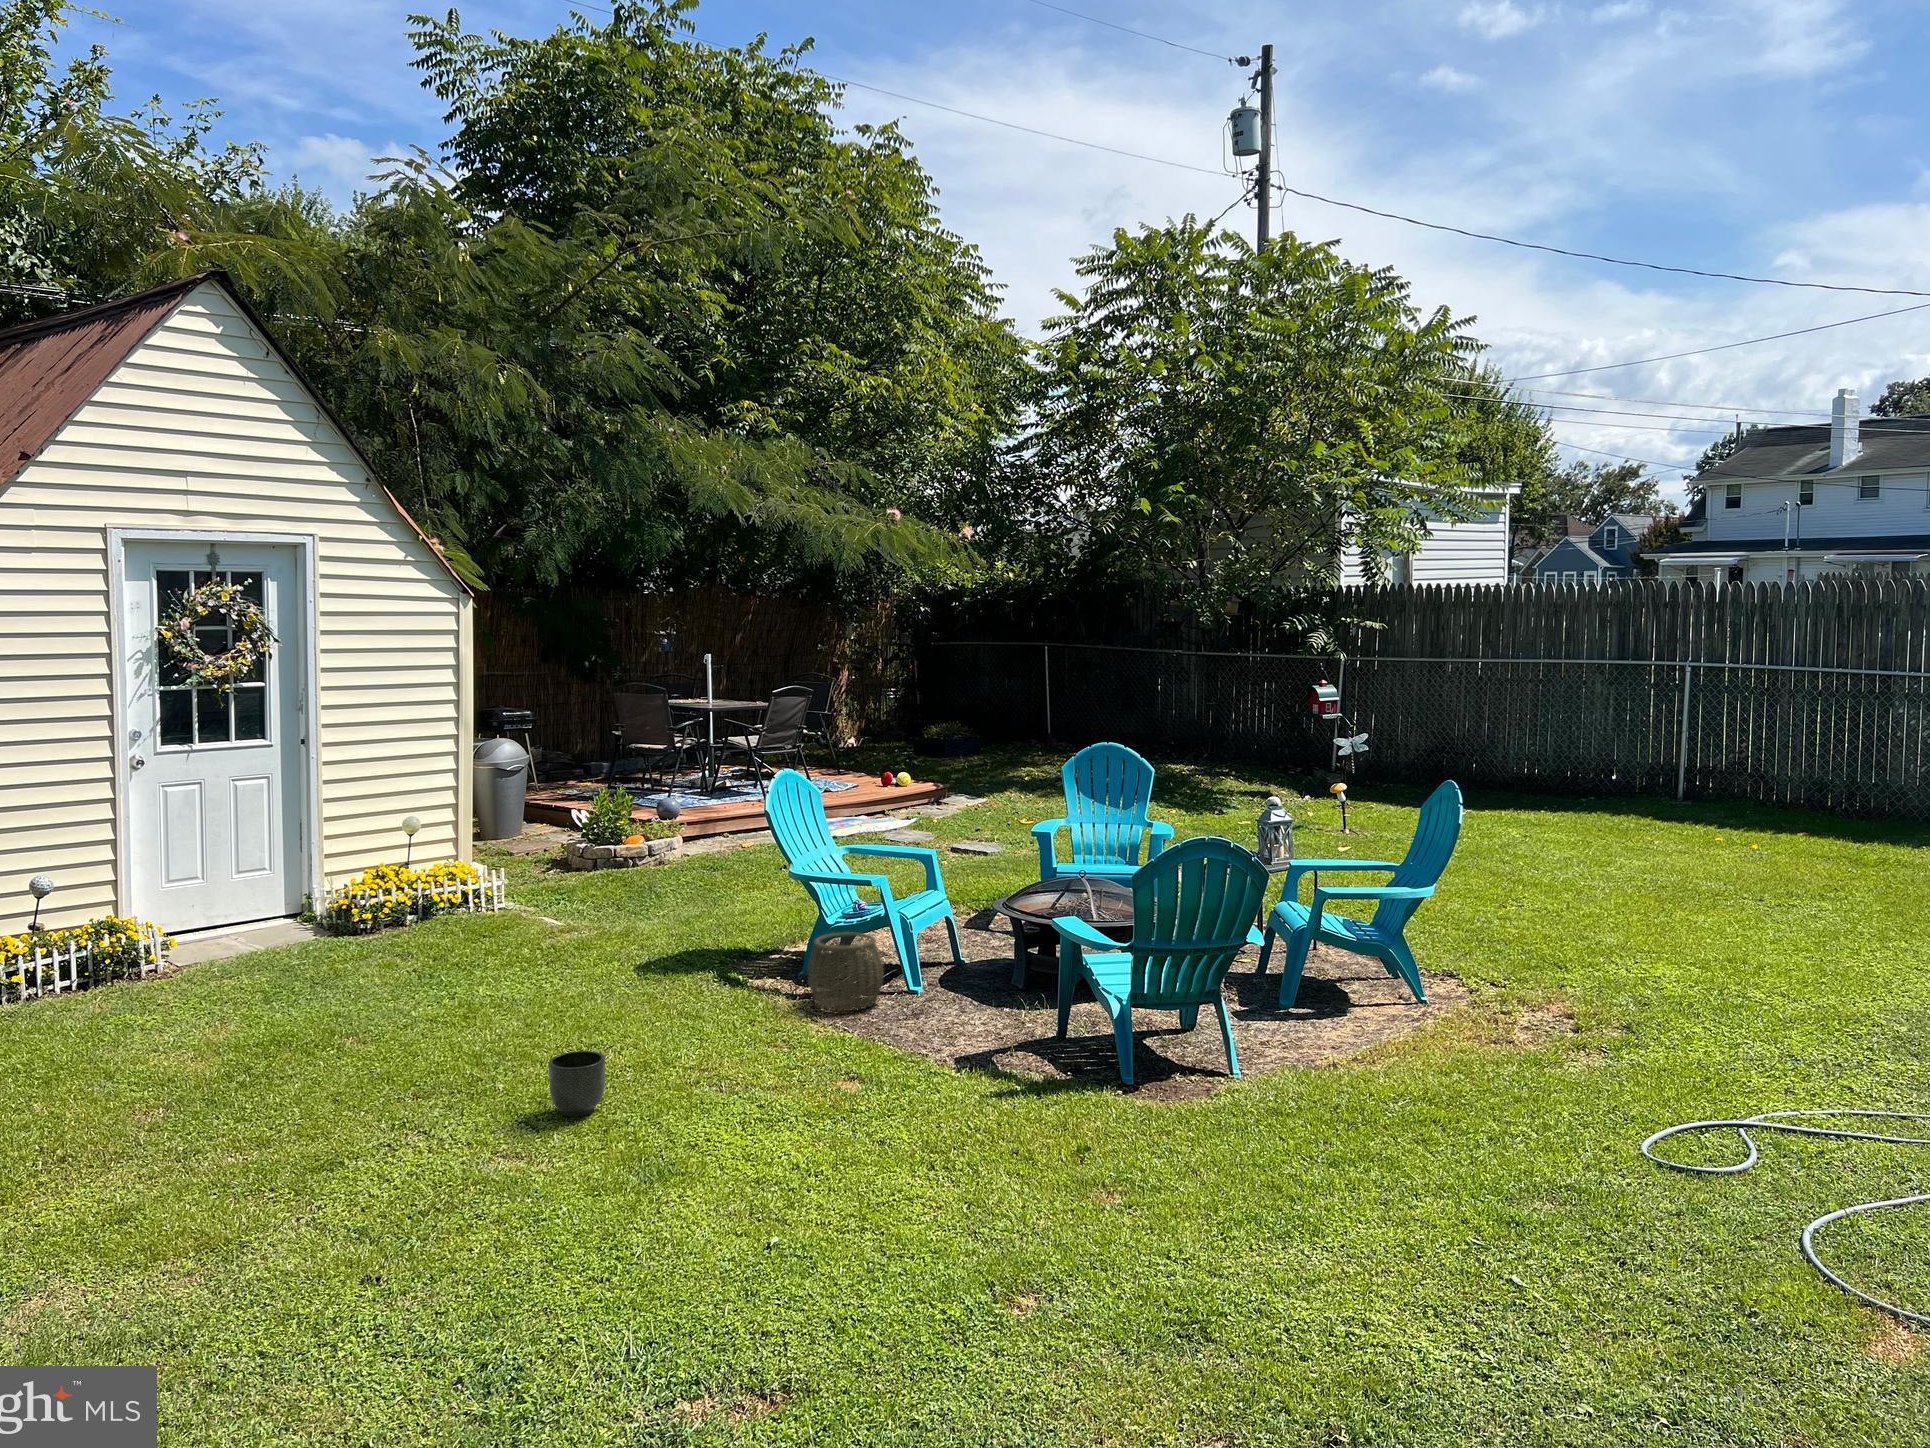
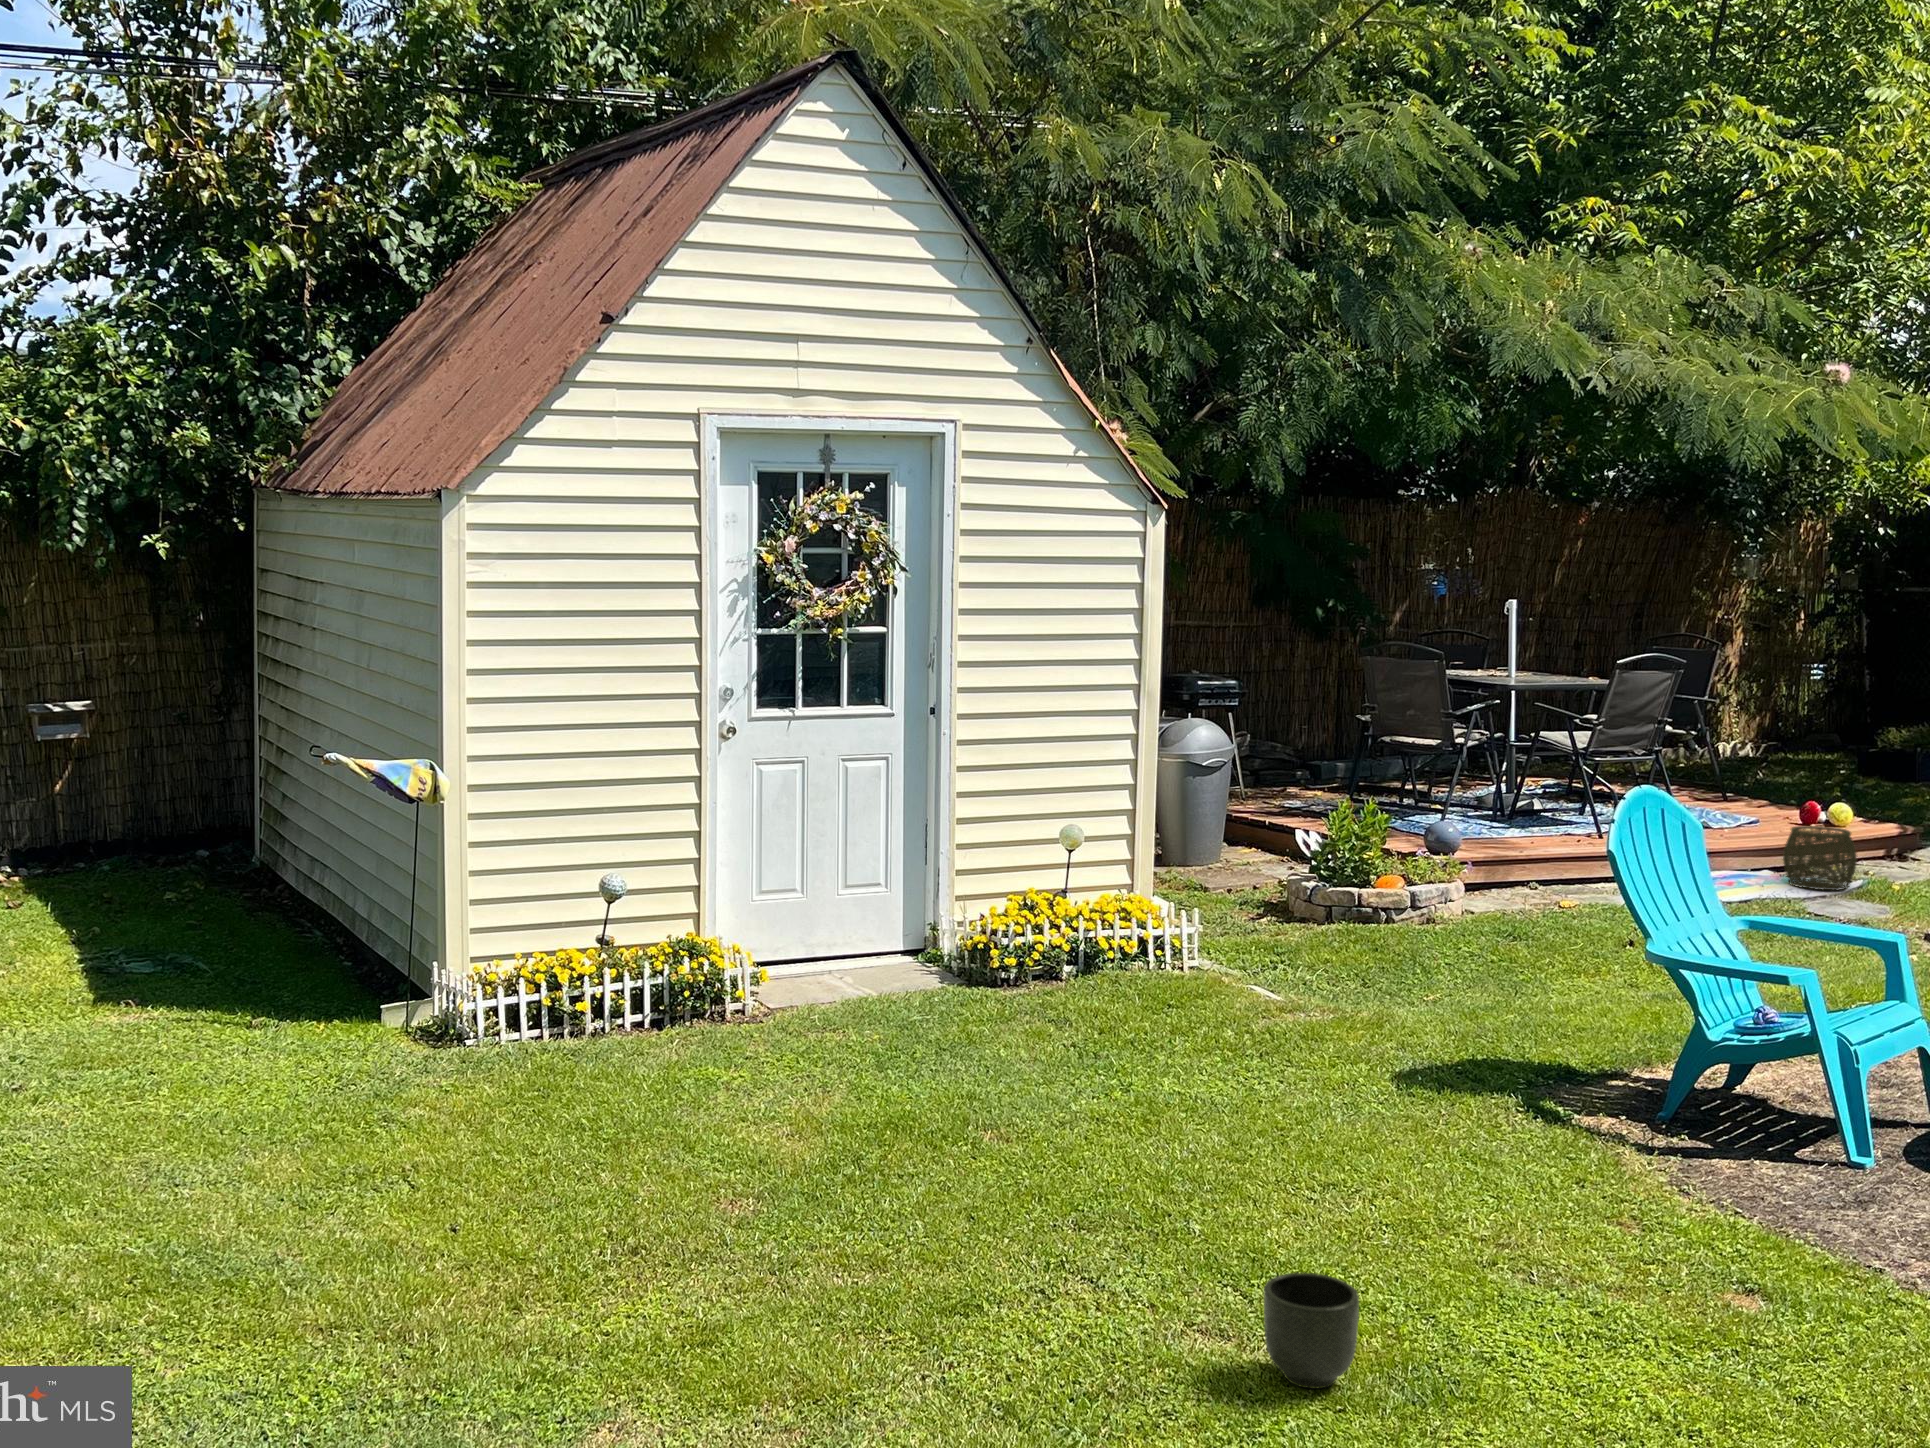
woven basket: present [808,932,883,1011] -> present [1783,826,1857,890]

